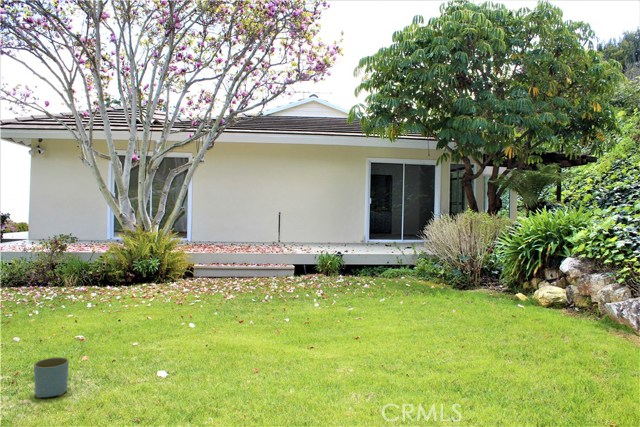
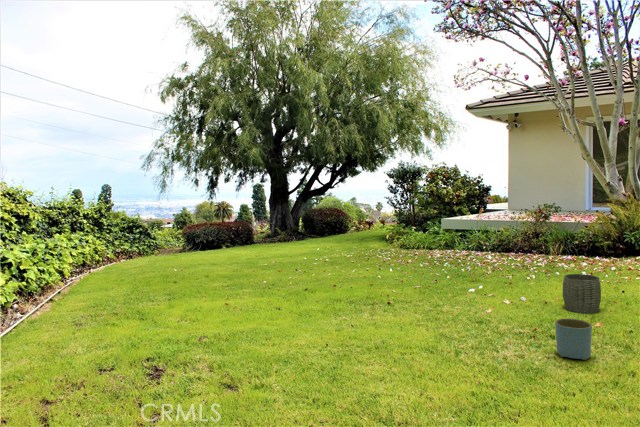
woven basket: none [57,309,93,348] -> present [563,274,601,314]

